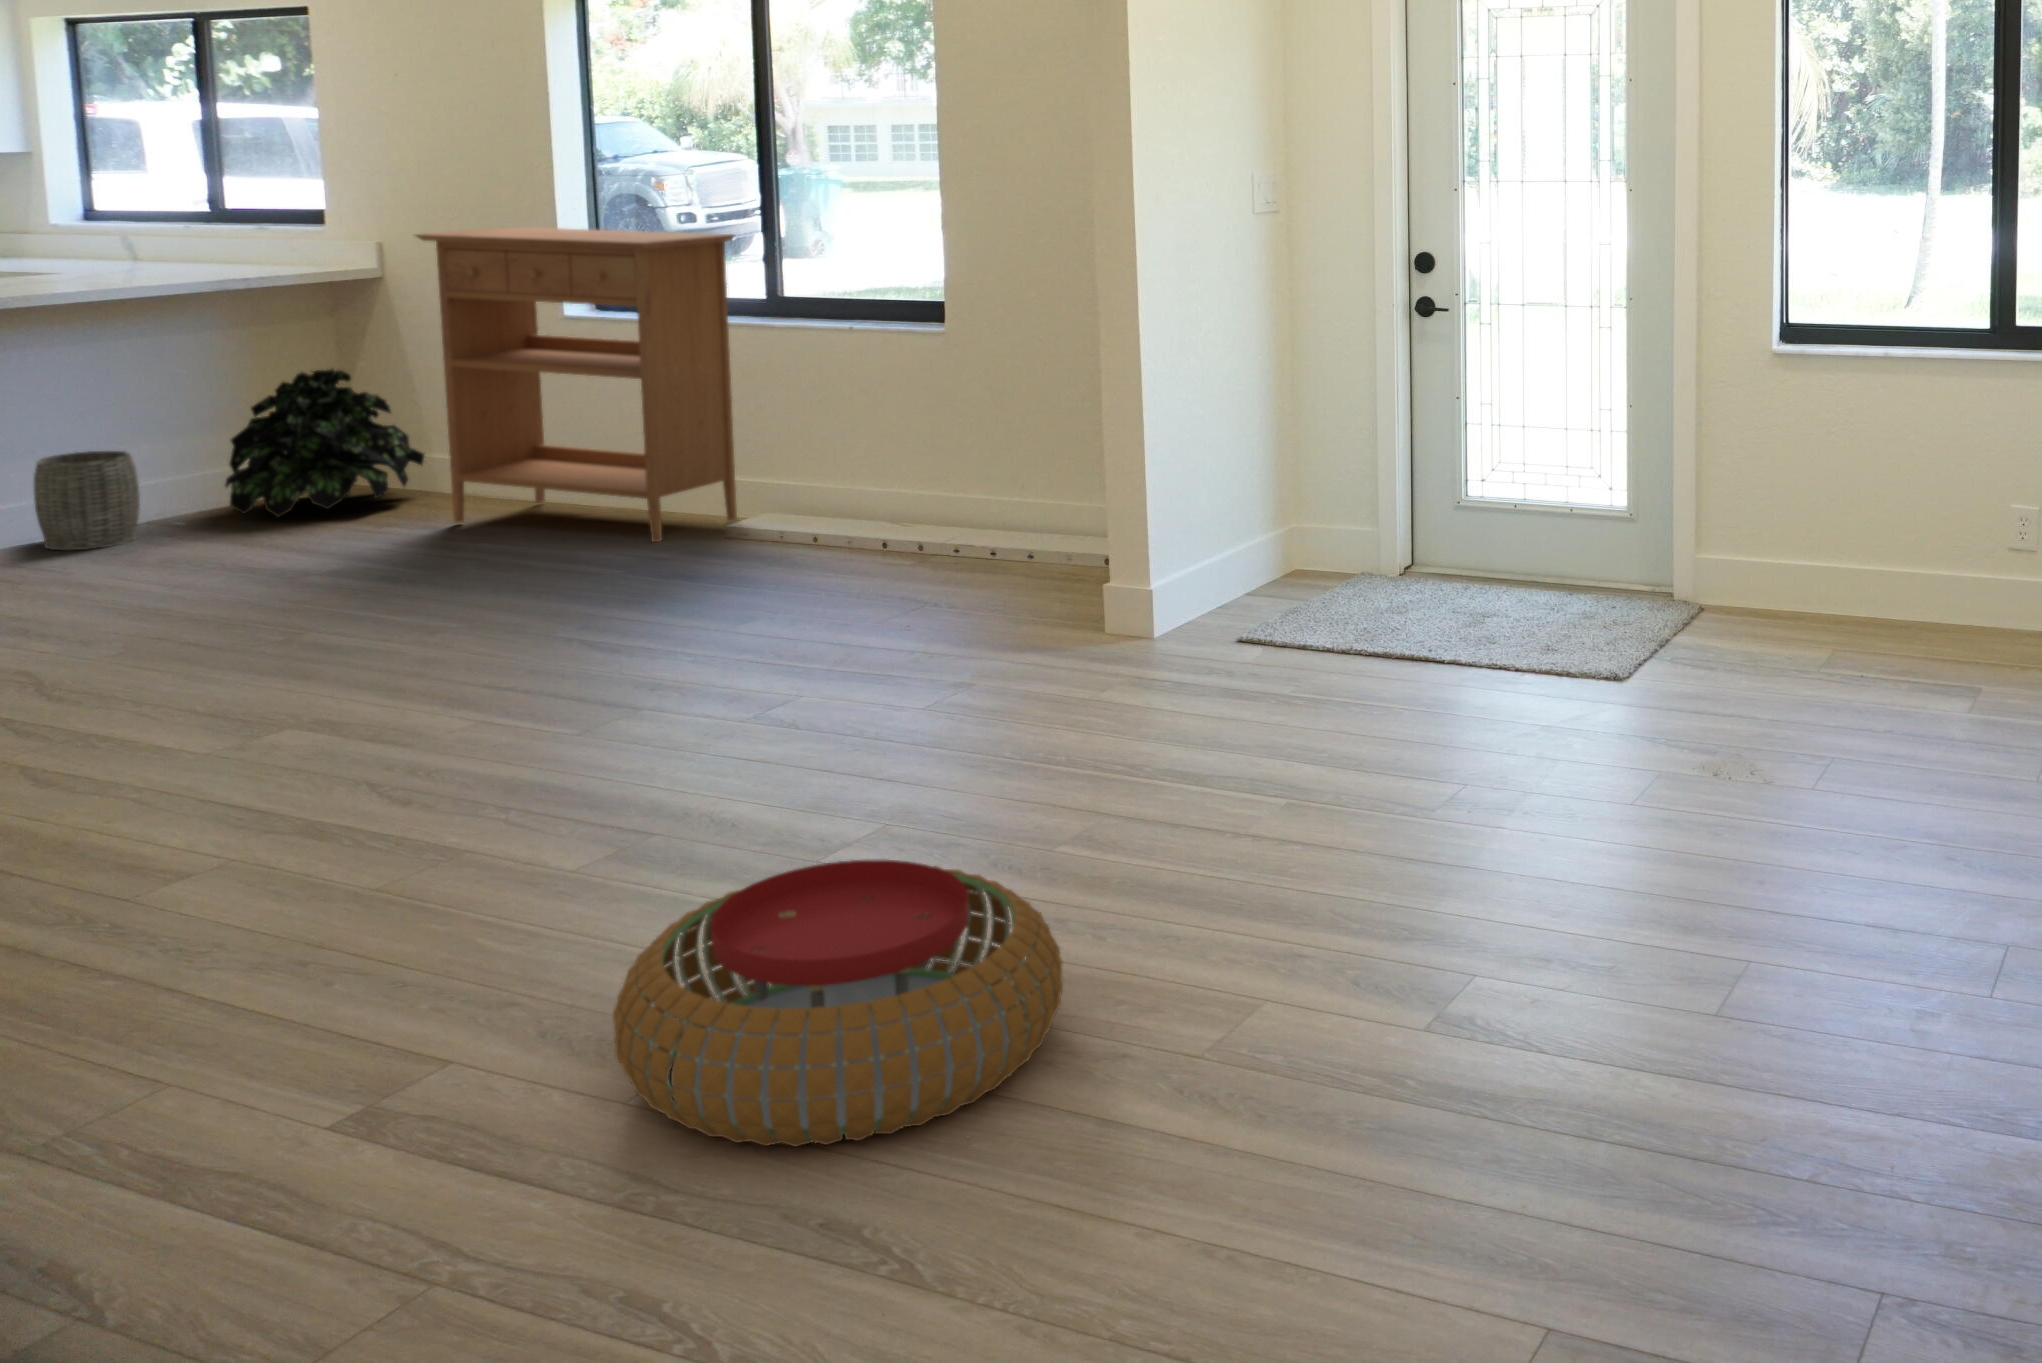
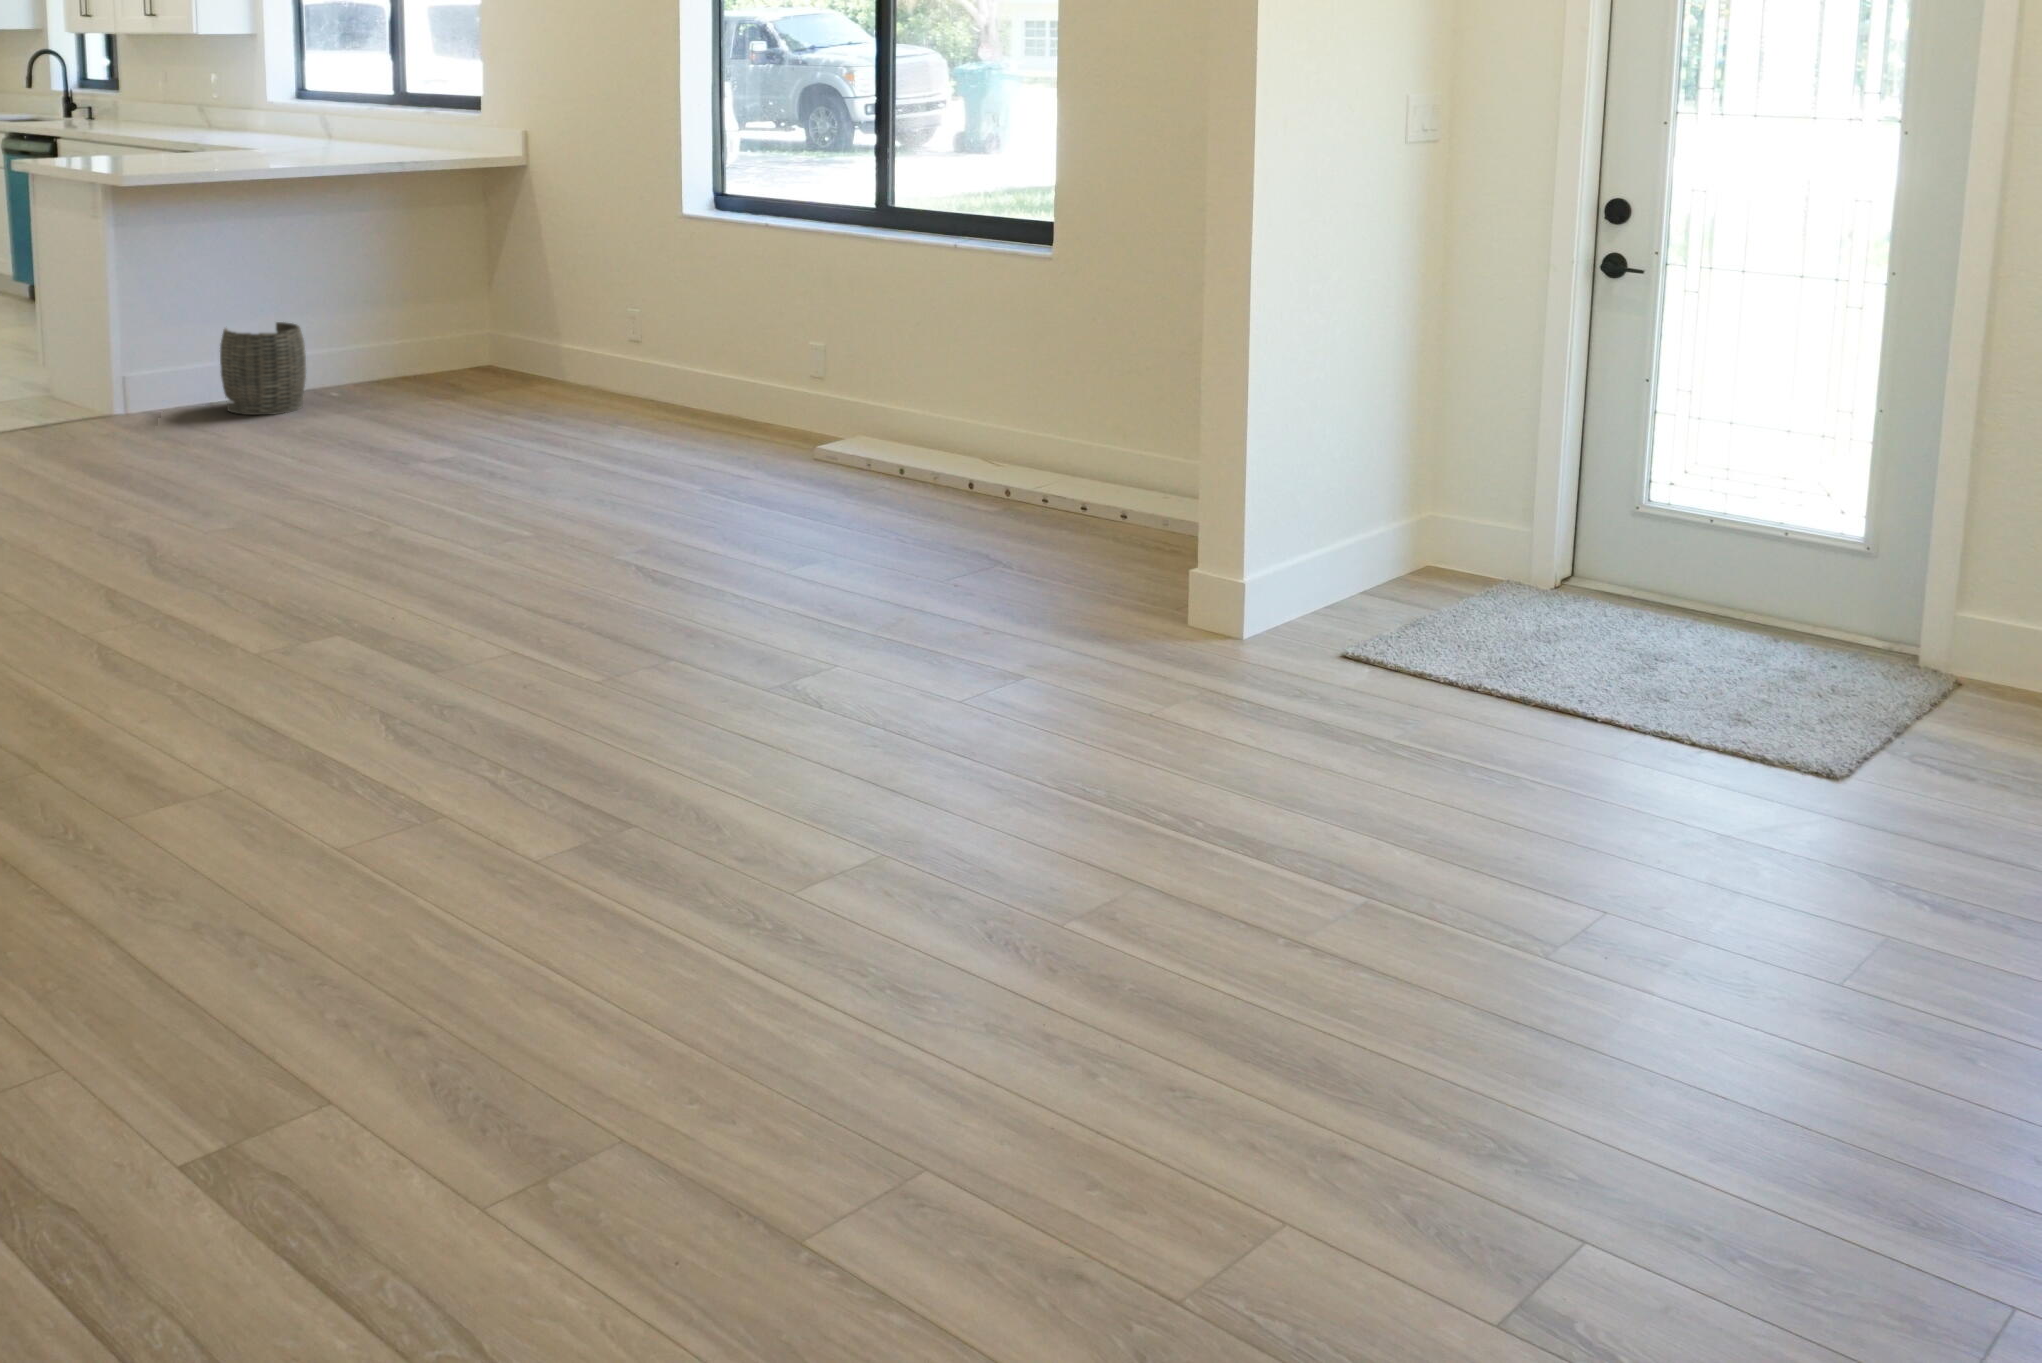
console table: present [415,227,737,542] -> none [546,122,847,460]
potted plant: present [225,368,424,517] -> none [381,255,555,398]
pouf: present [613,859,1063,1147] -> none [523,907,1030,1266]

